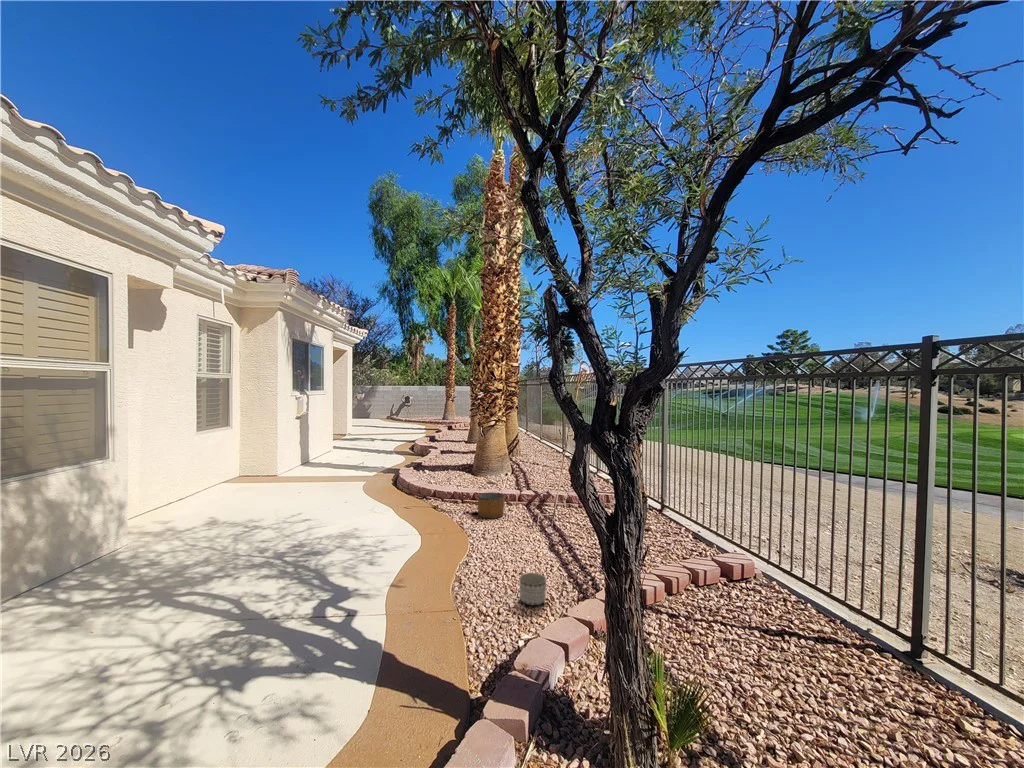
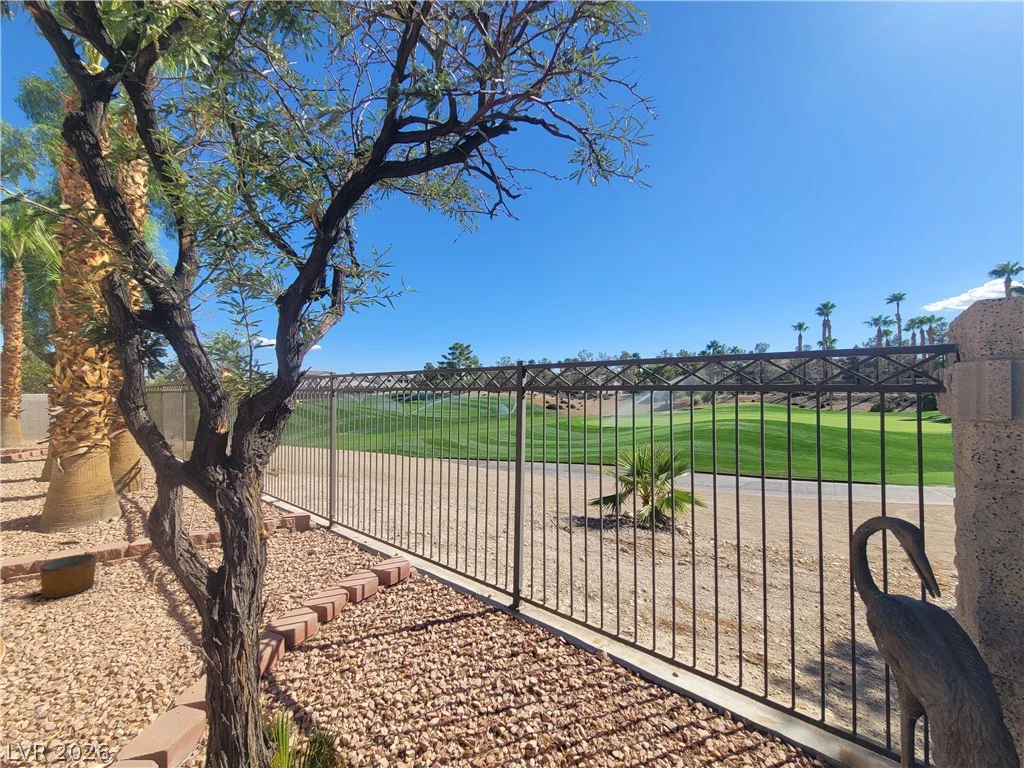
planter: present [520,573,546,605] -> none [98,661,146,713]

